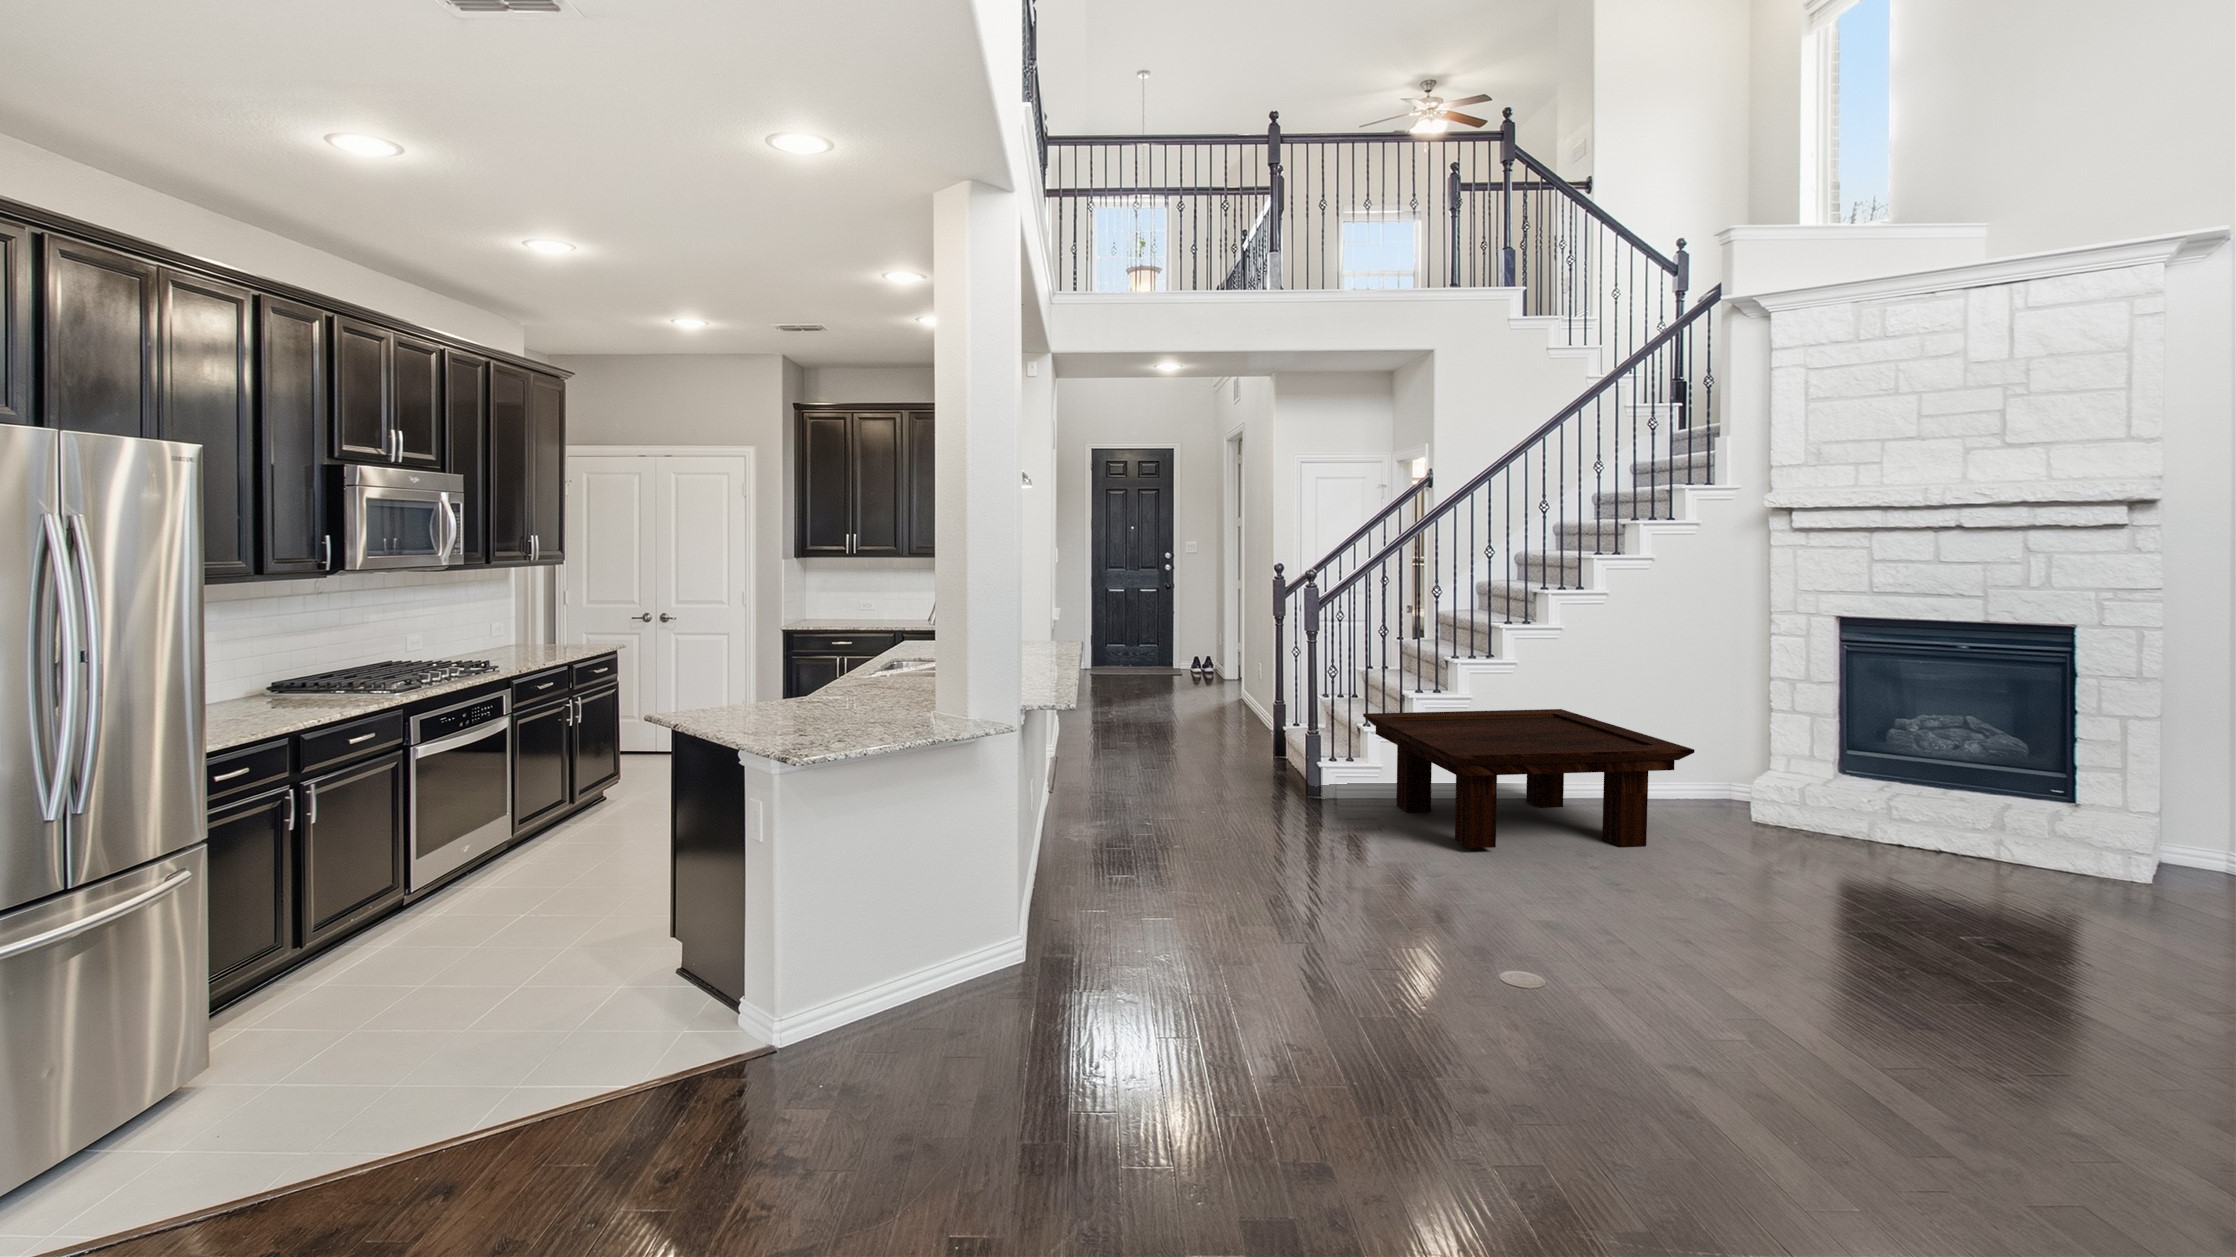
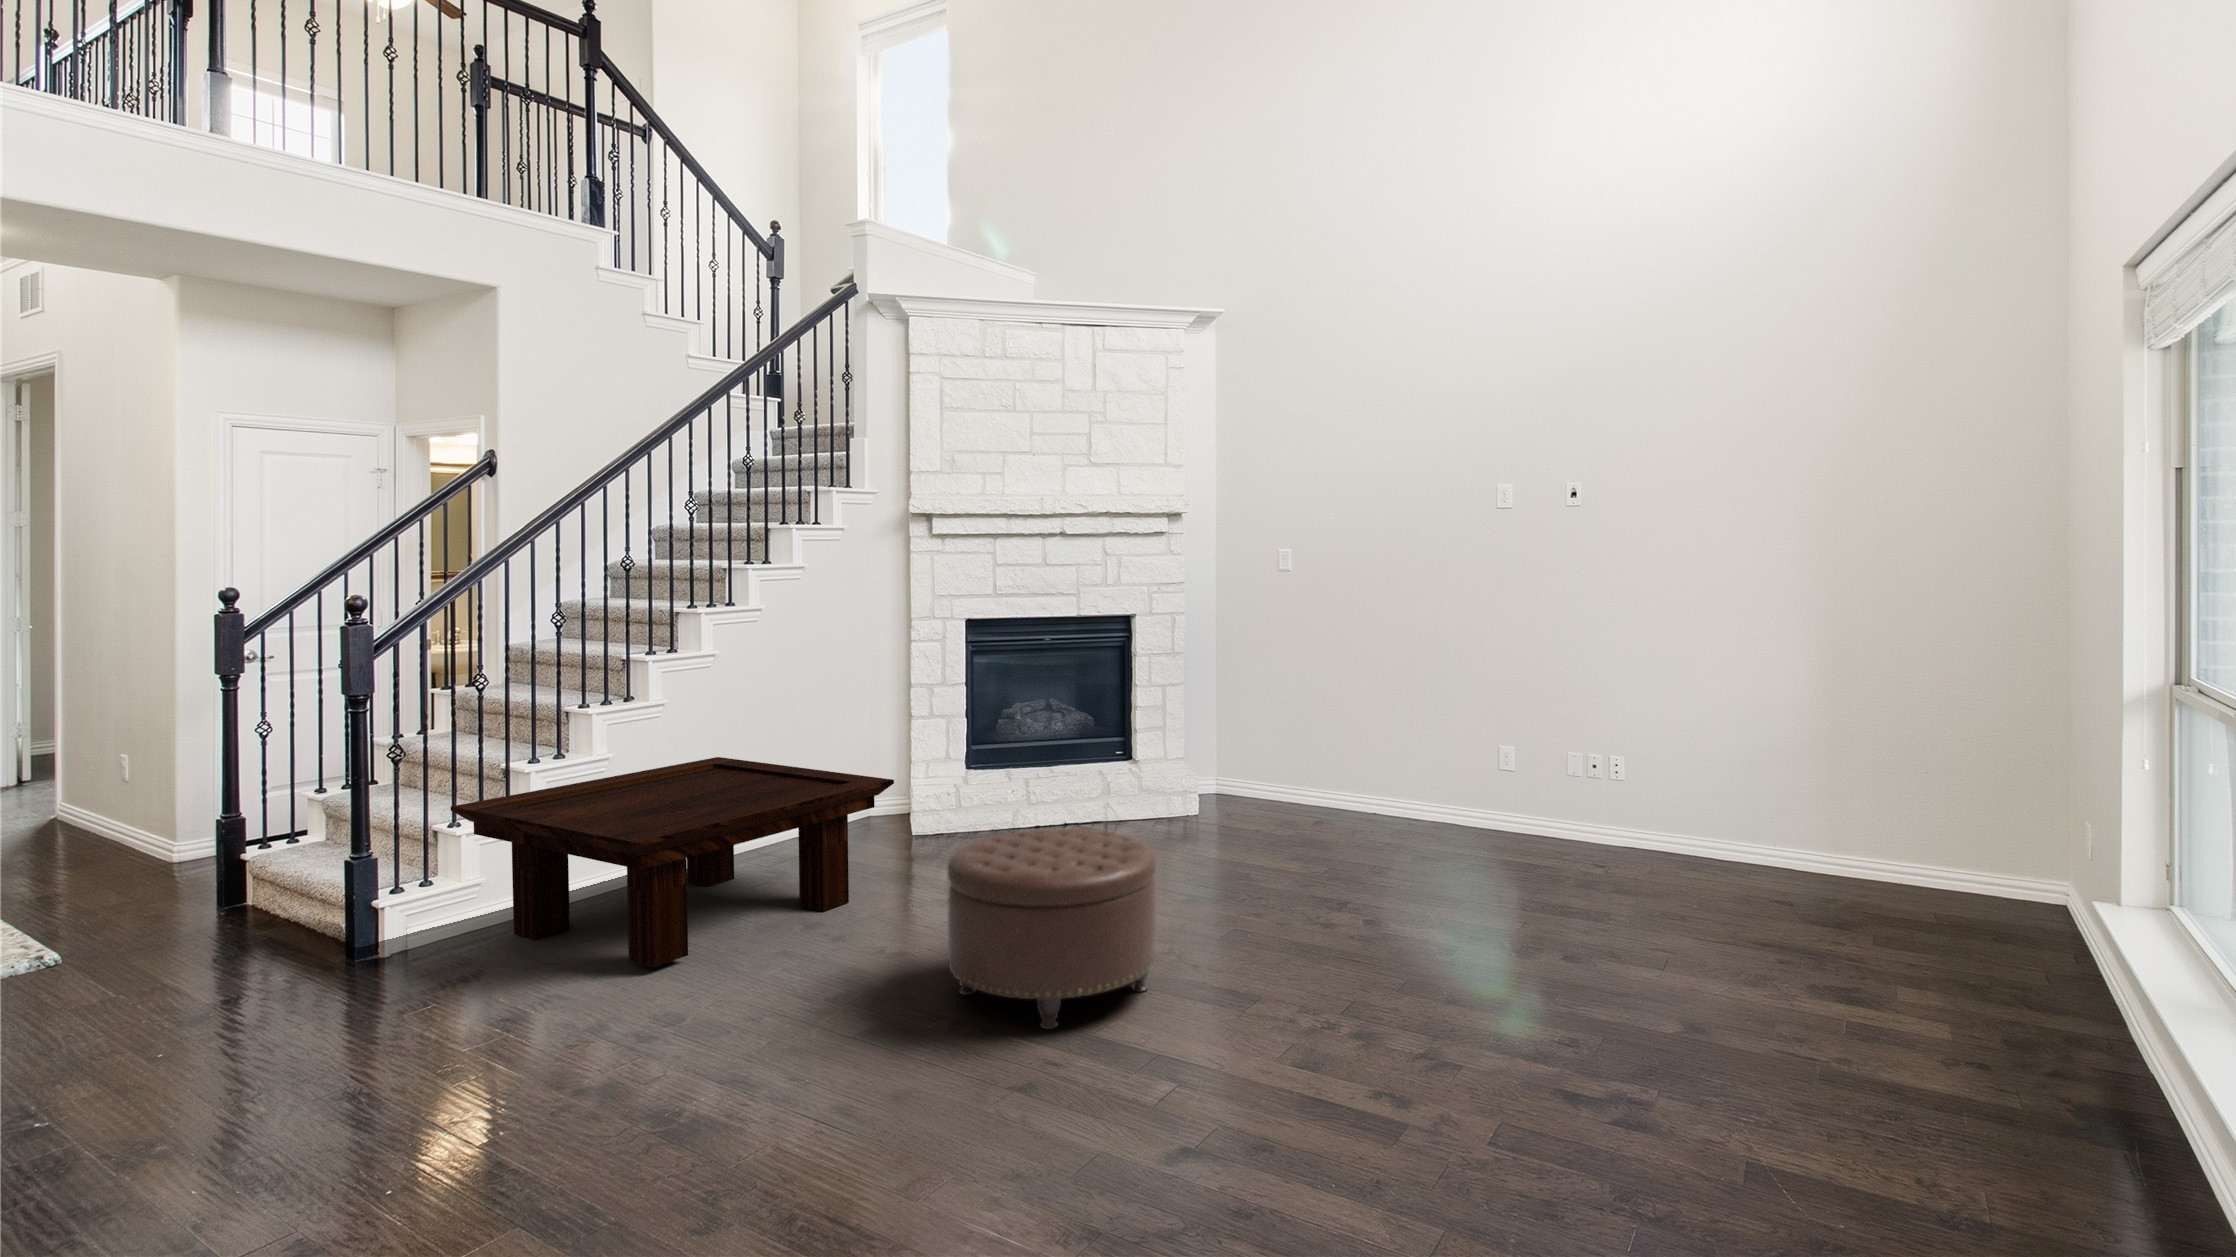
ottoman: none [1683,811,1924,994] -> present [948,829,1156,1029]

